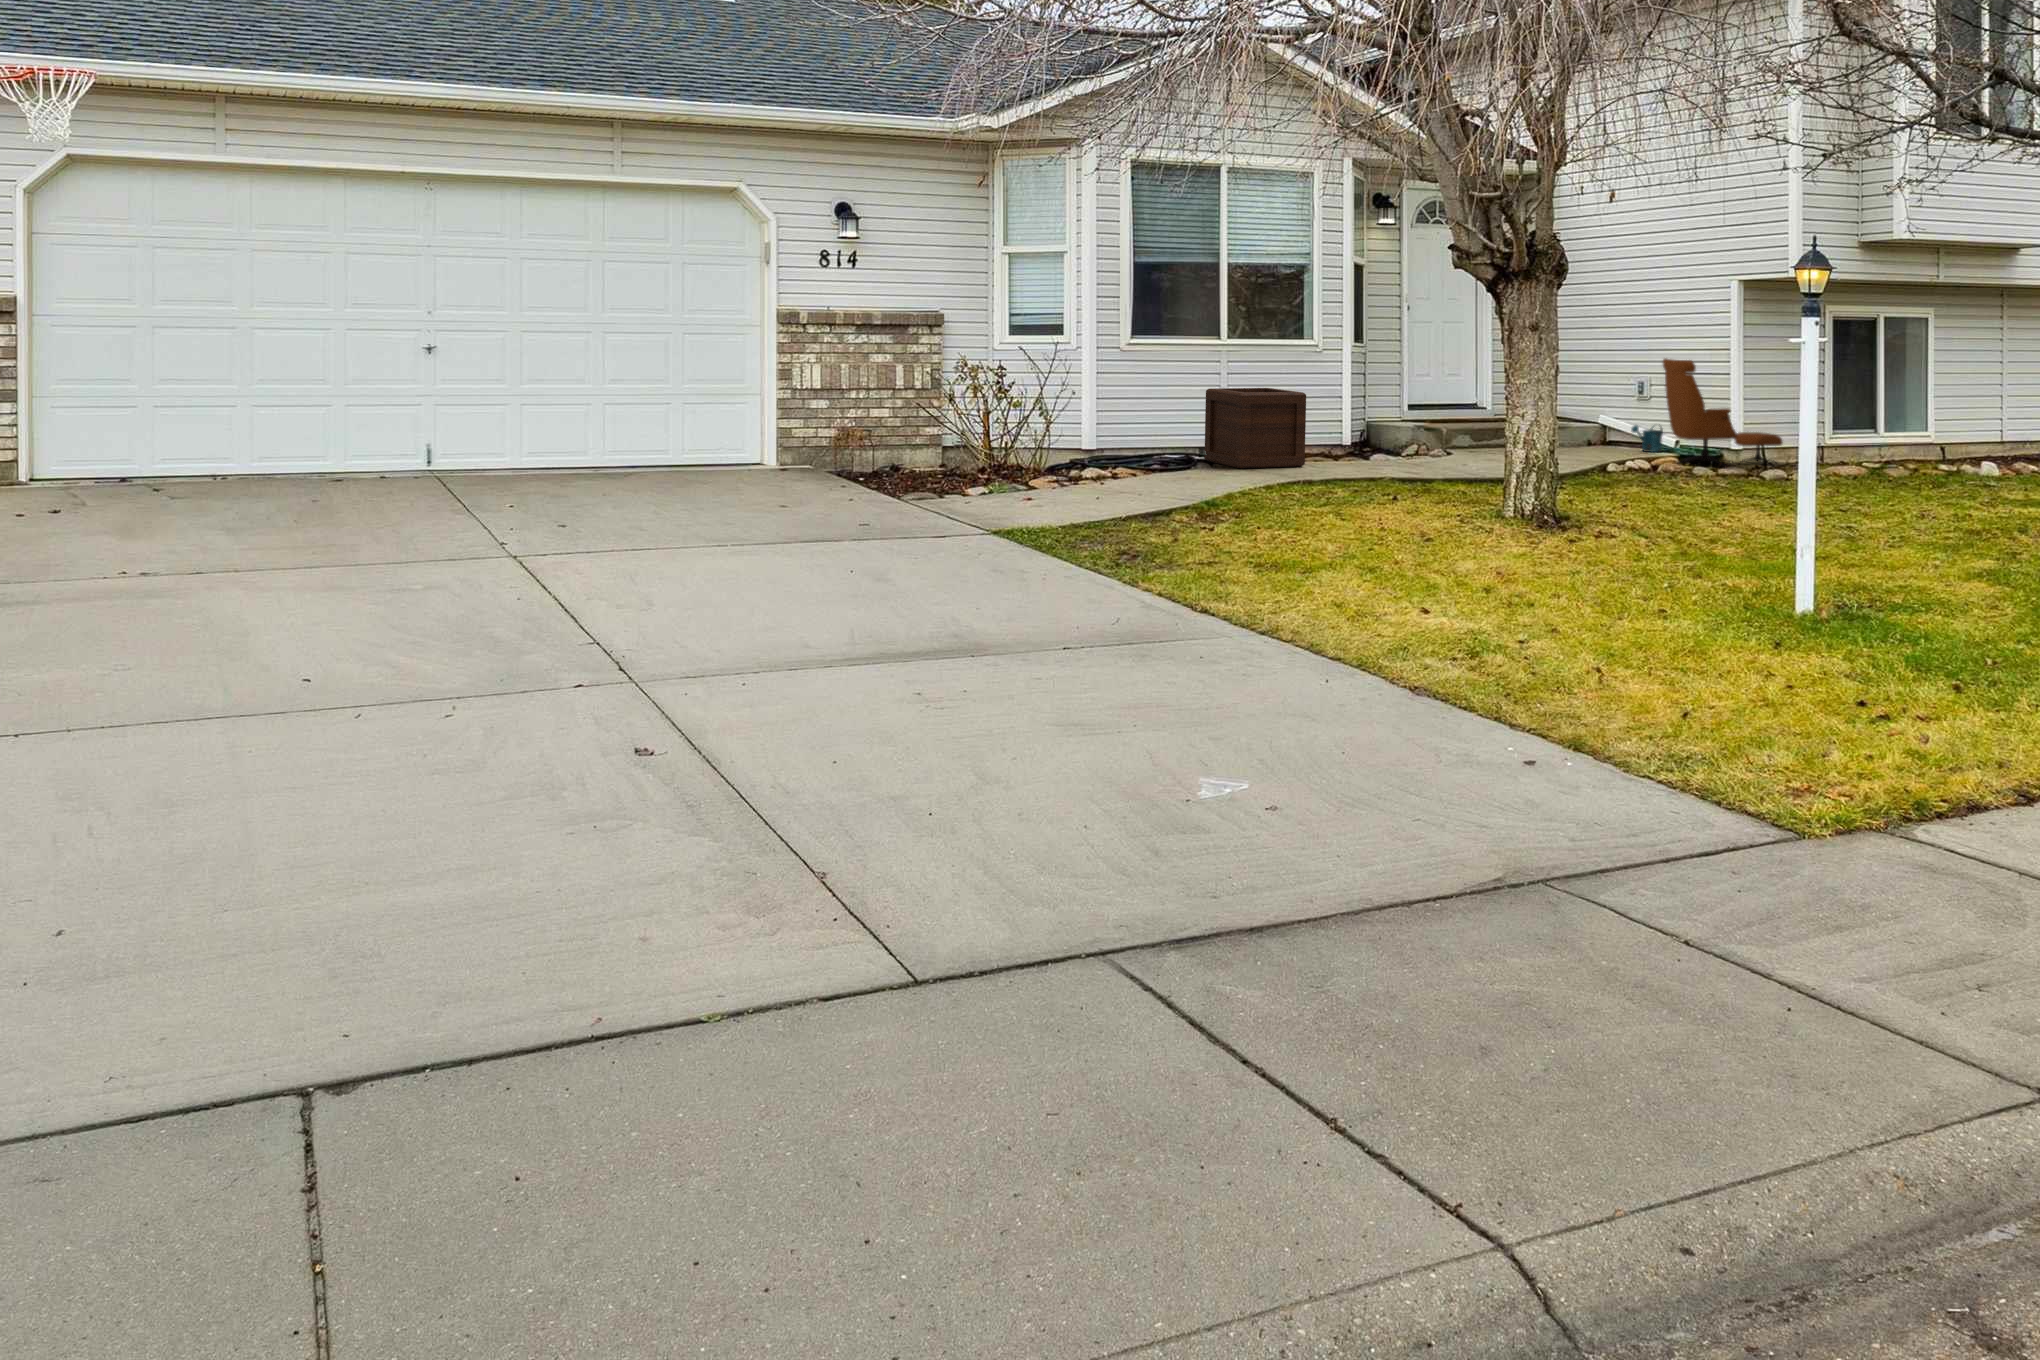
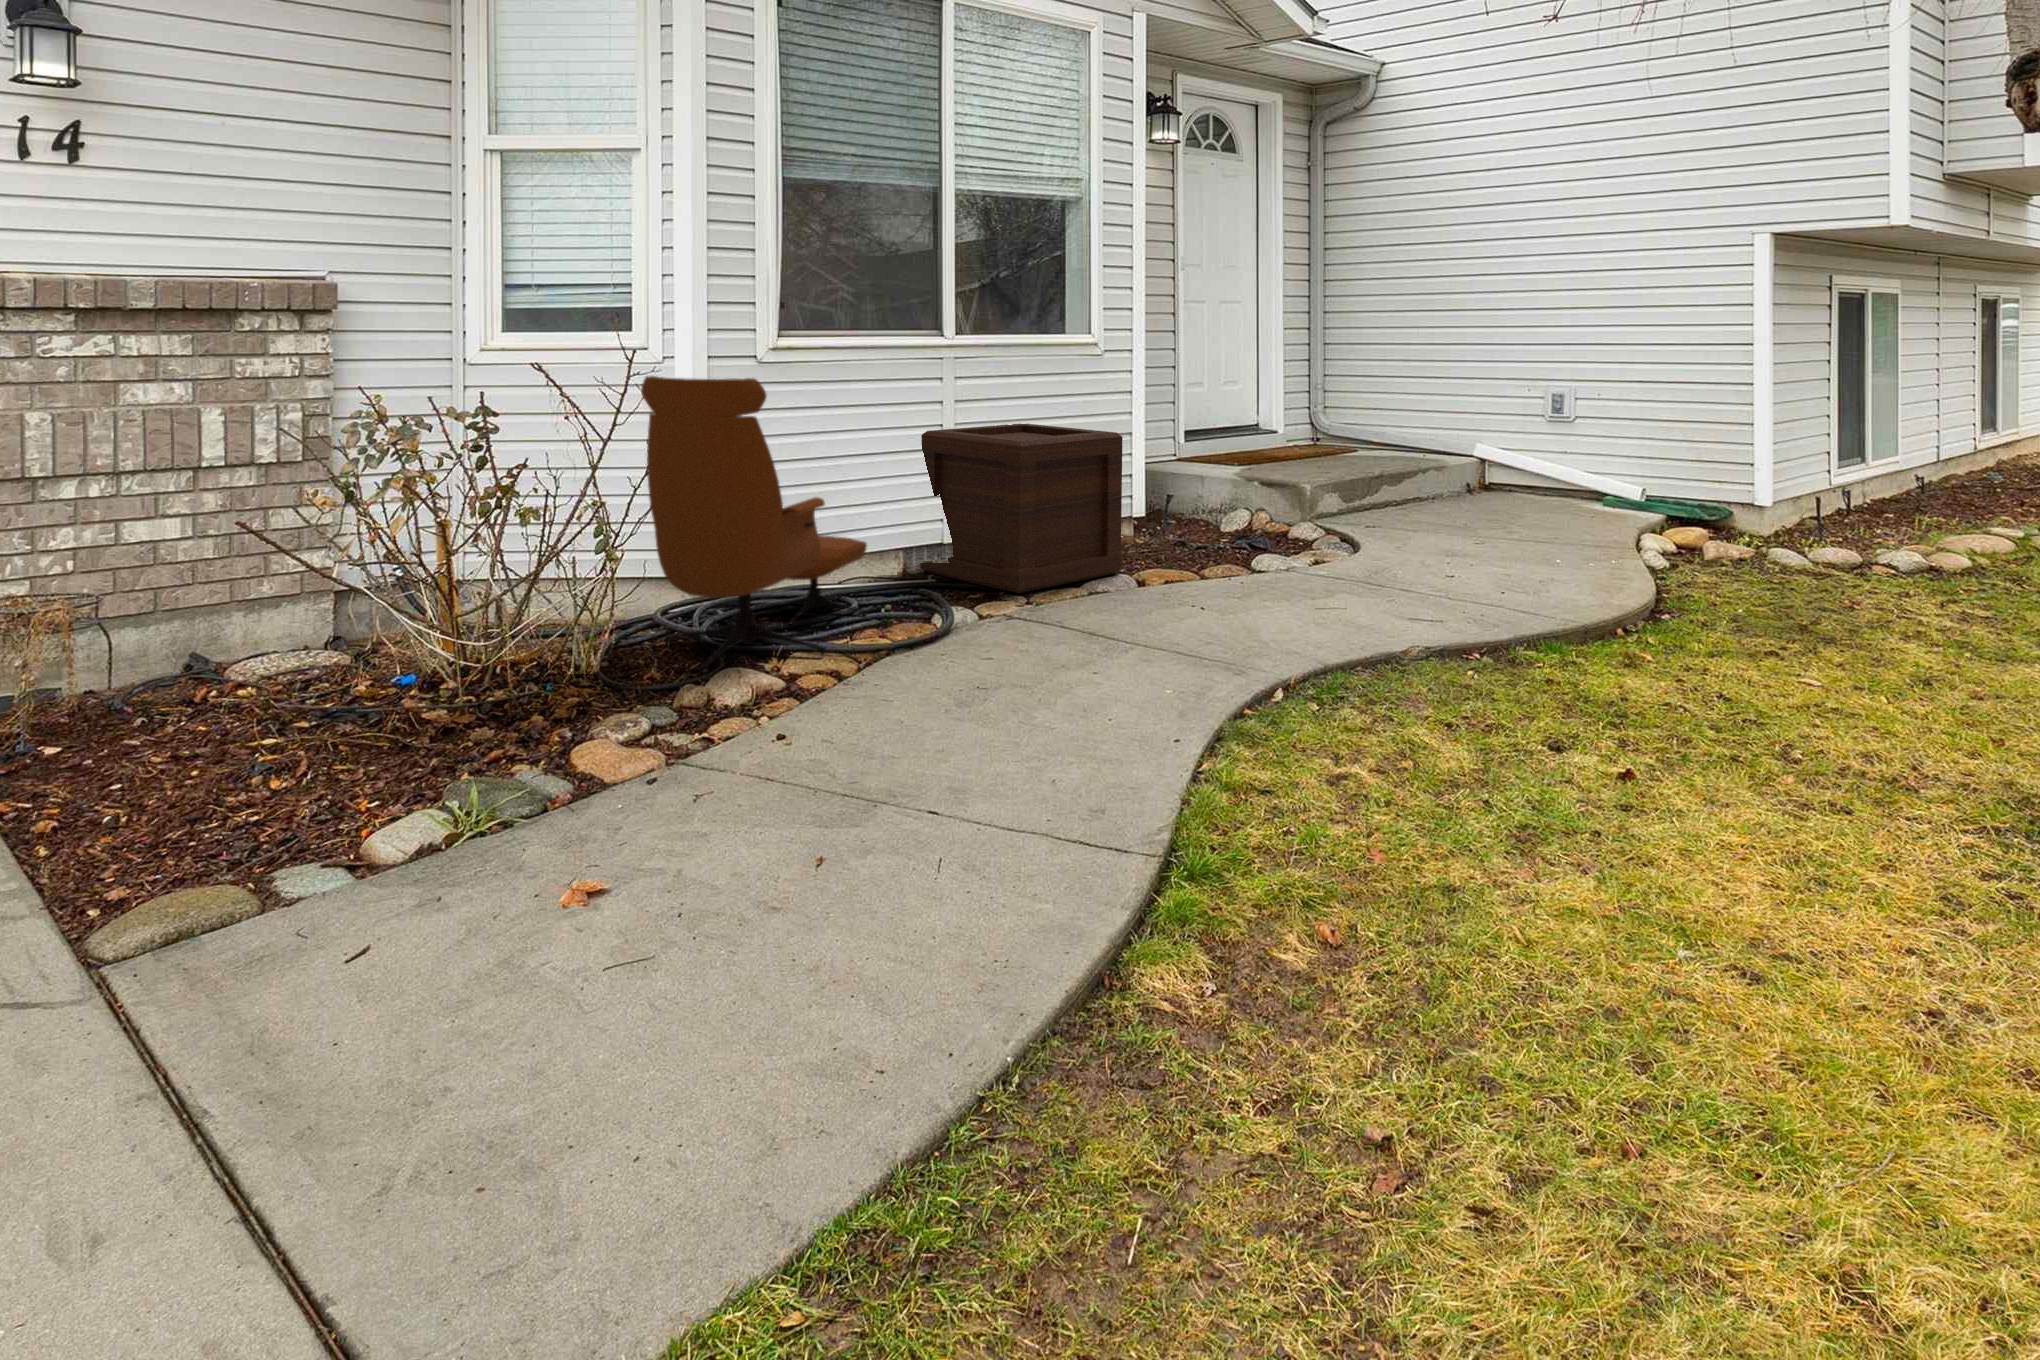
lounge chair: present [1663,358,1783,467] -> present [641,376,867,672]
watering can: present [1631,425,1663,452] -> none [1475,448,1508,489]

